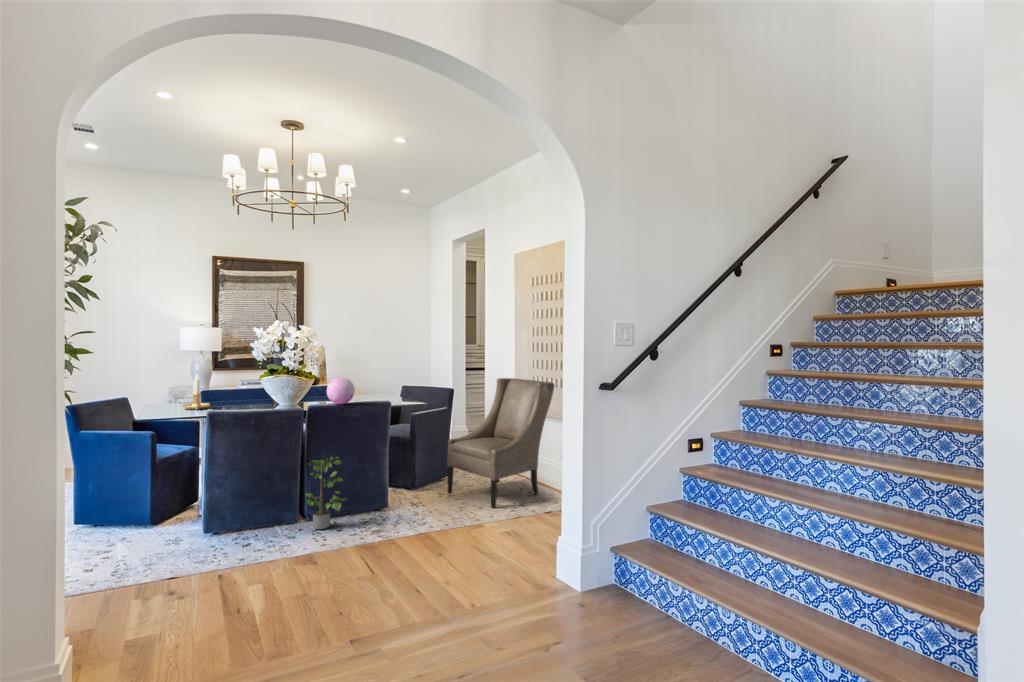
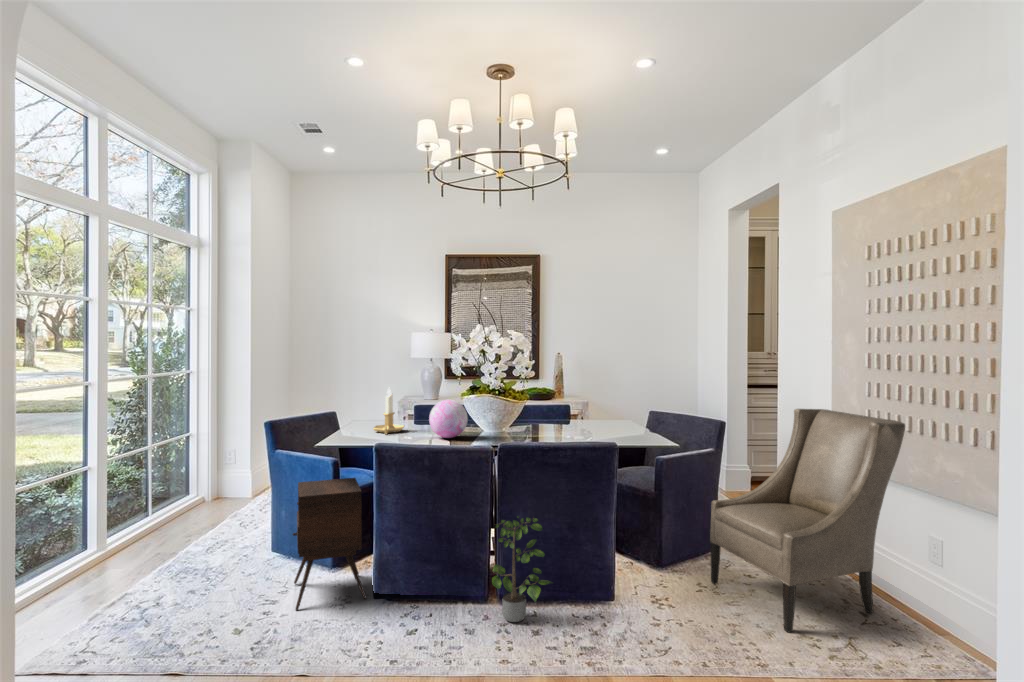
decorative orb: present [327,377,355,404] -> present [429,400,468,438]
side table: none [119,445,196,550] -> present [293,478,367,610]

